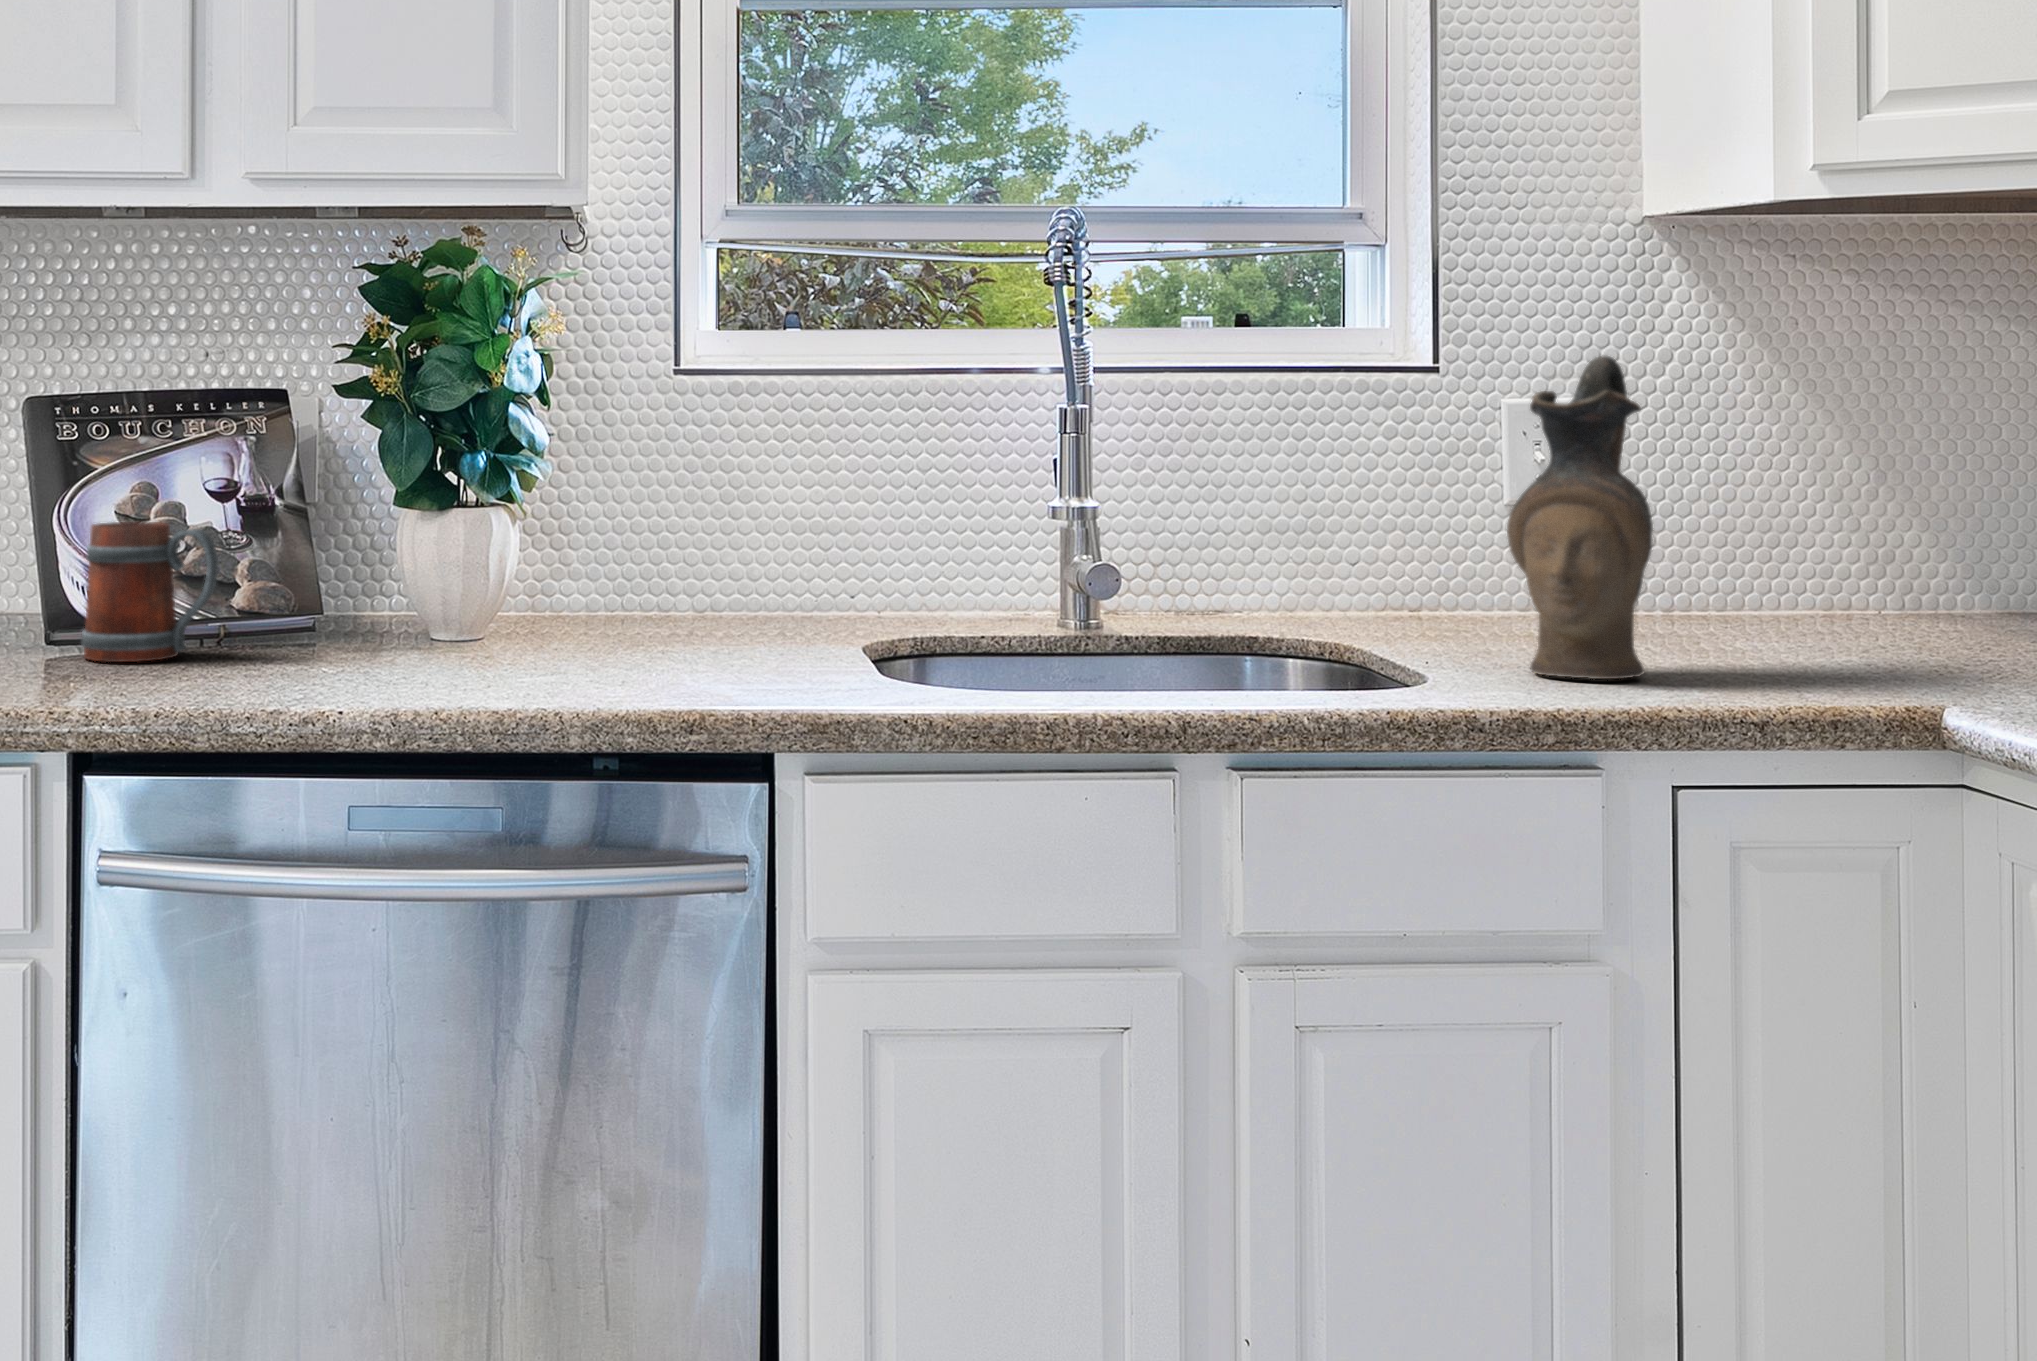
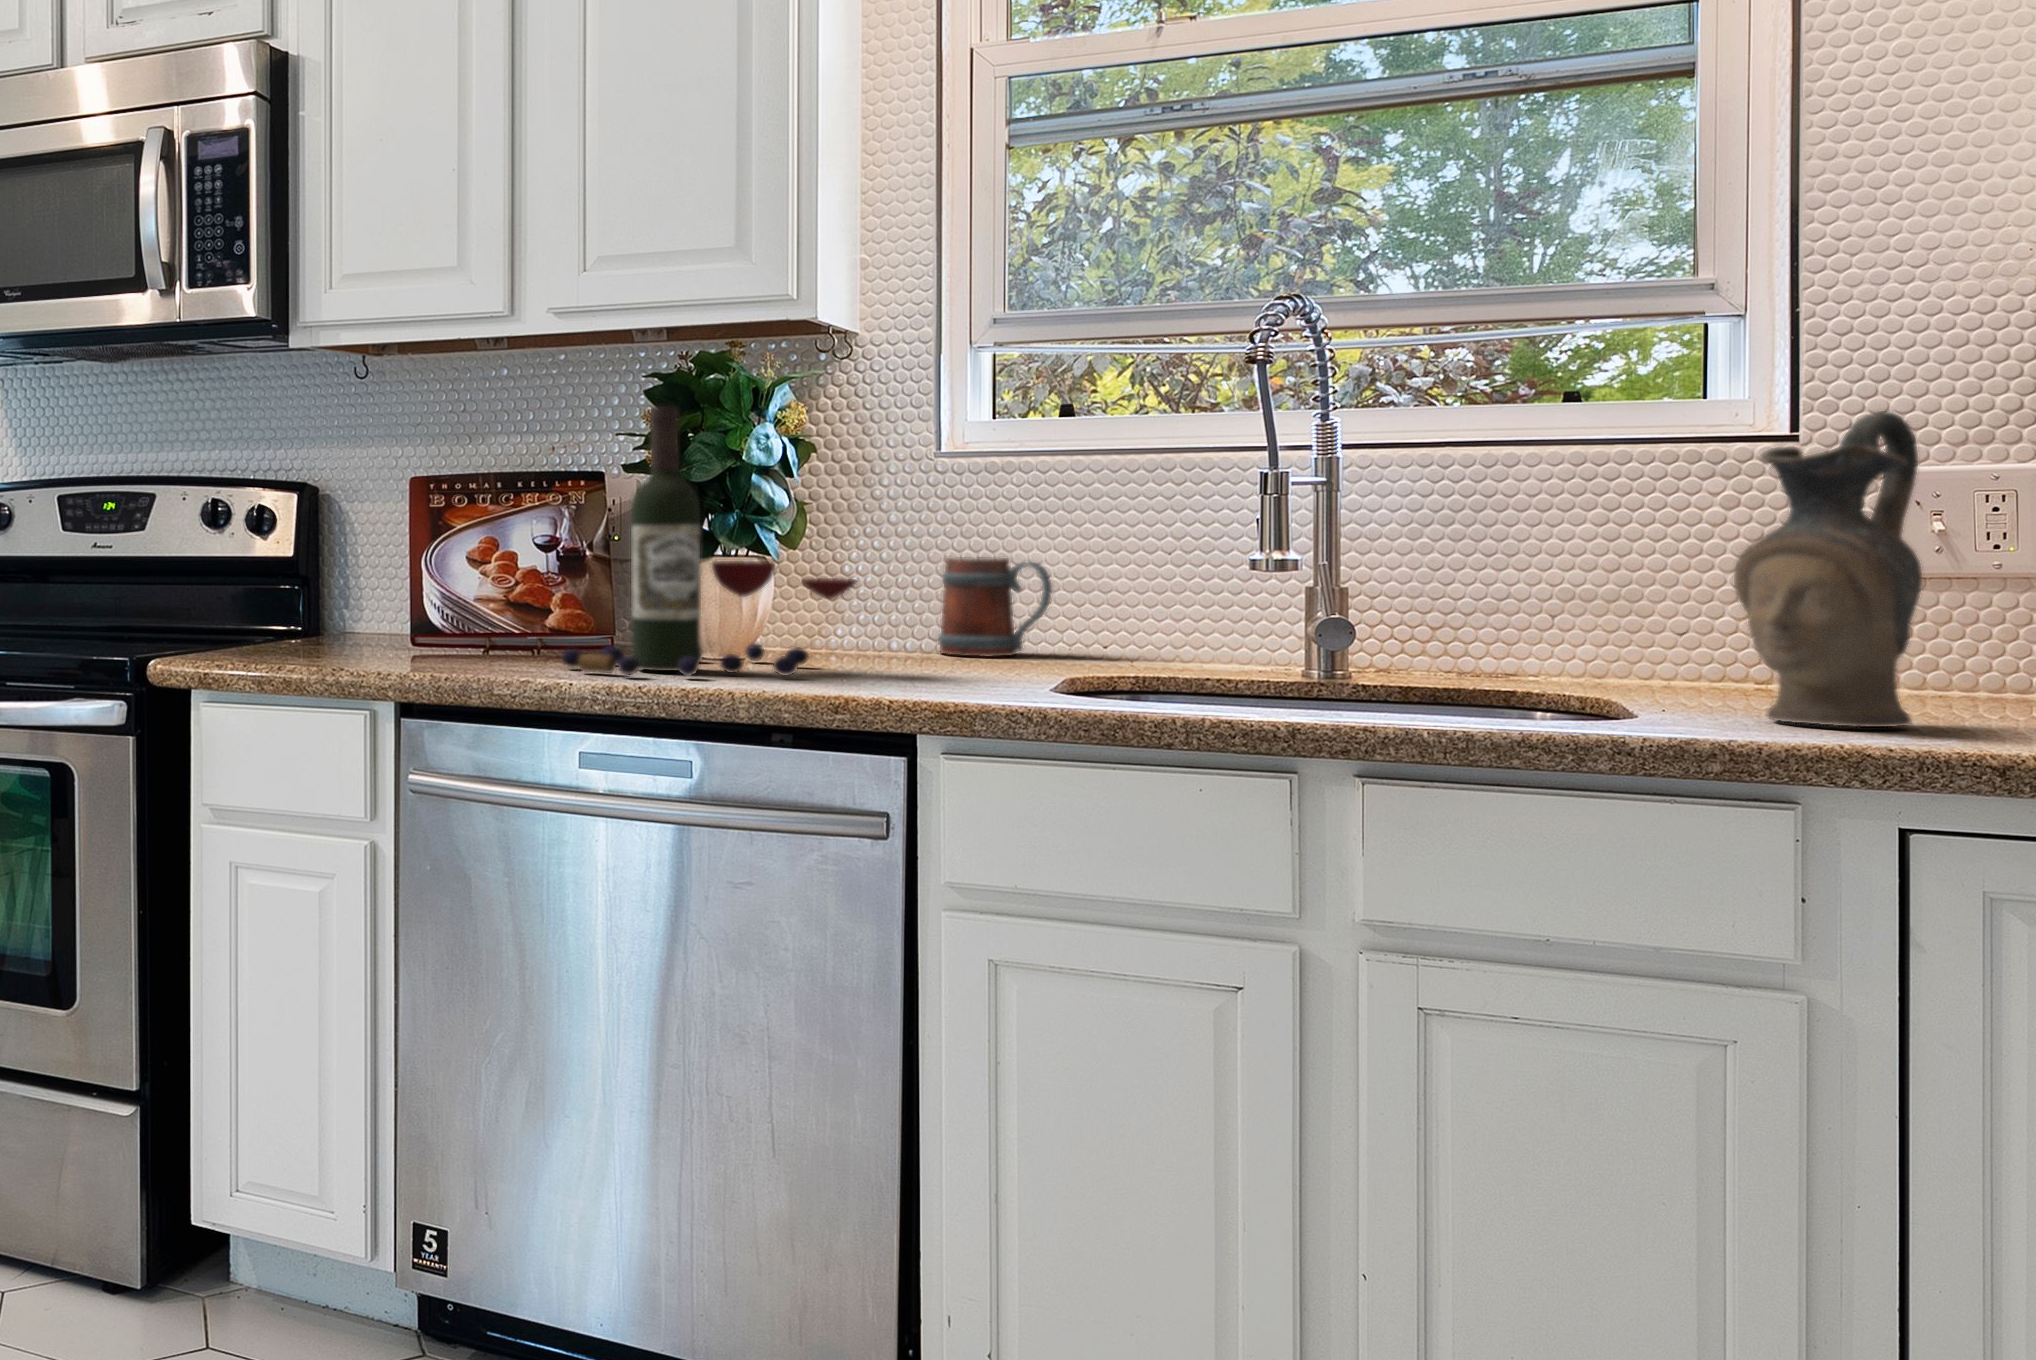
wine bottle: none [289,311,661,686] -> present [562,406,856,676]
mug: present [81,522,218,662] -> present [938,557,1052,656]

